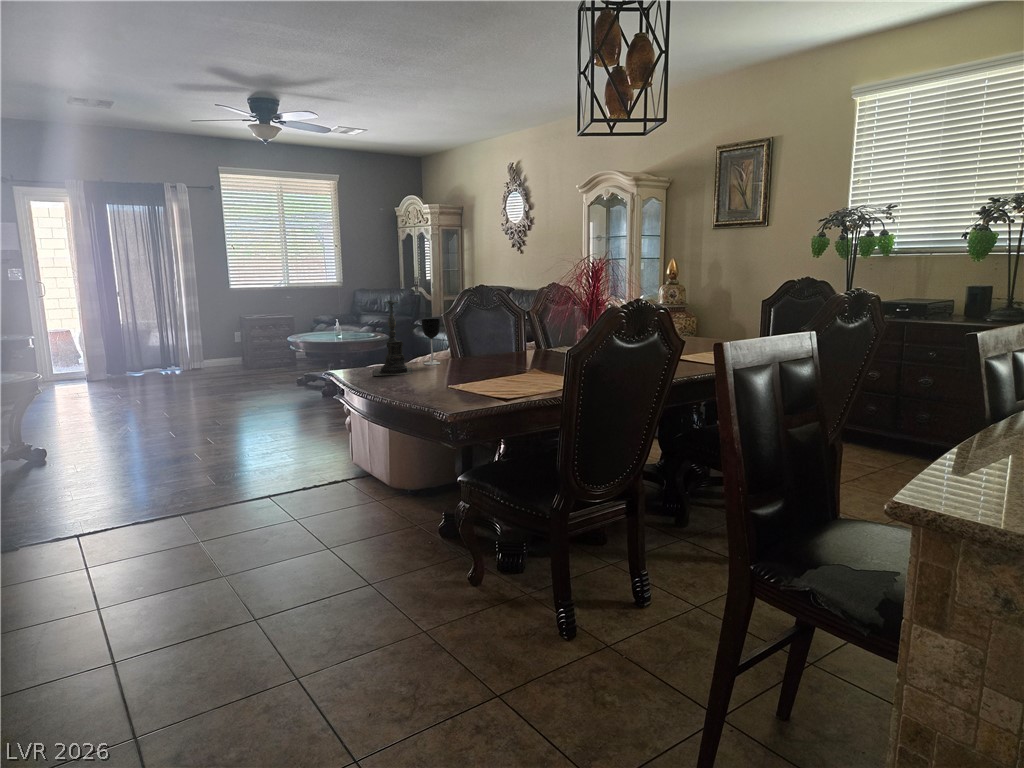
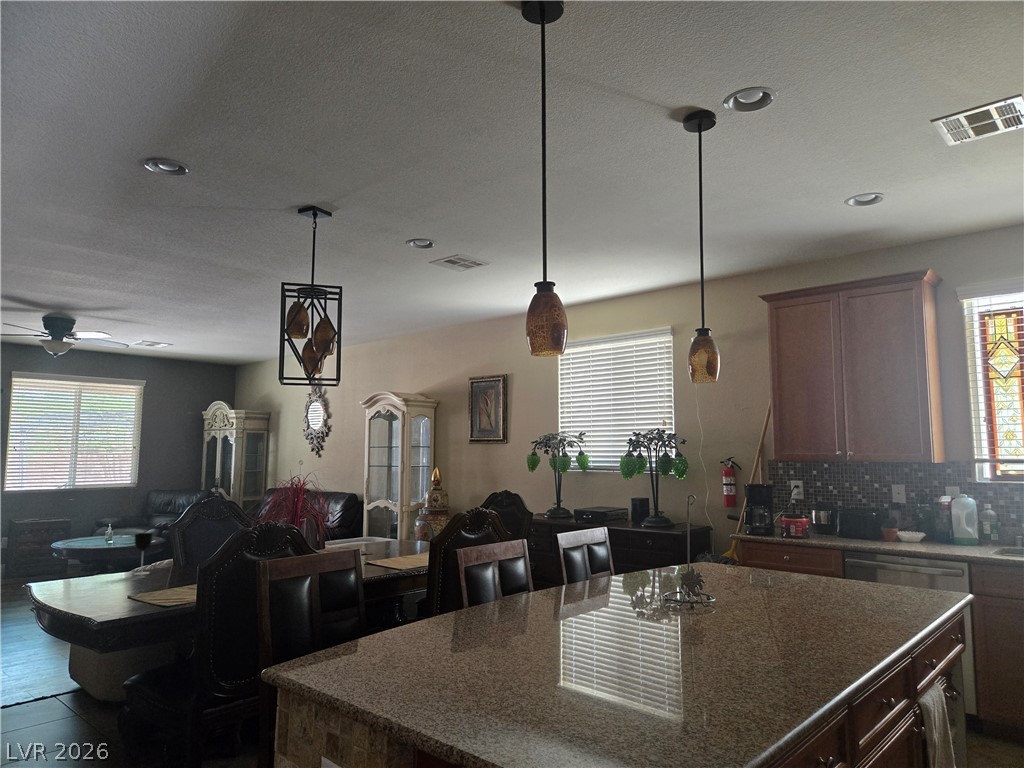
candle holder: present [373,290,413,376] -> none [70,509,117,587]

